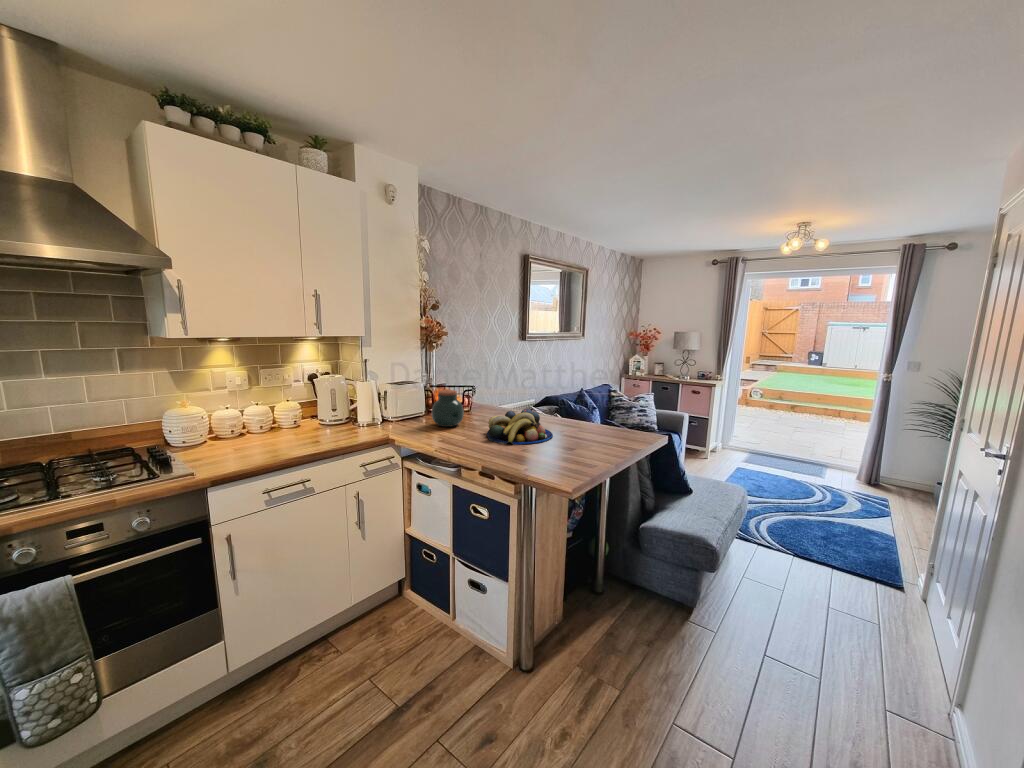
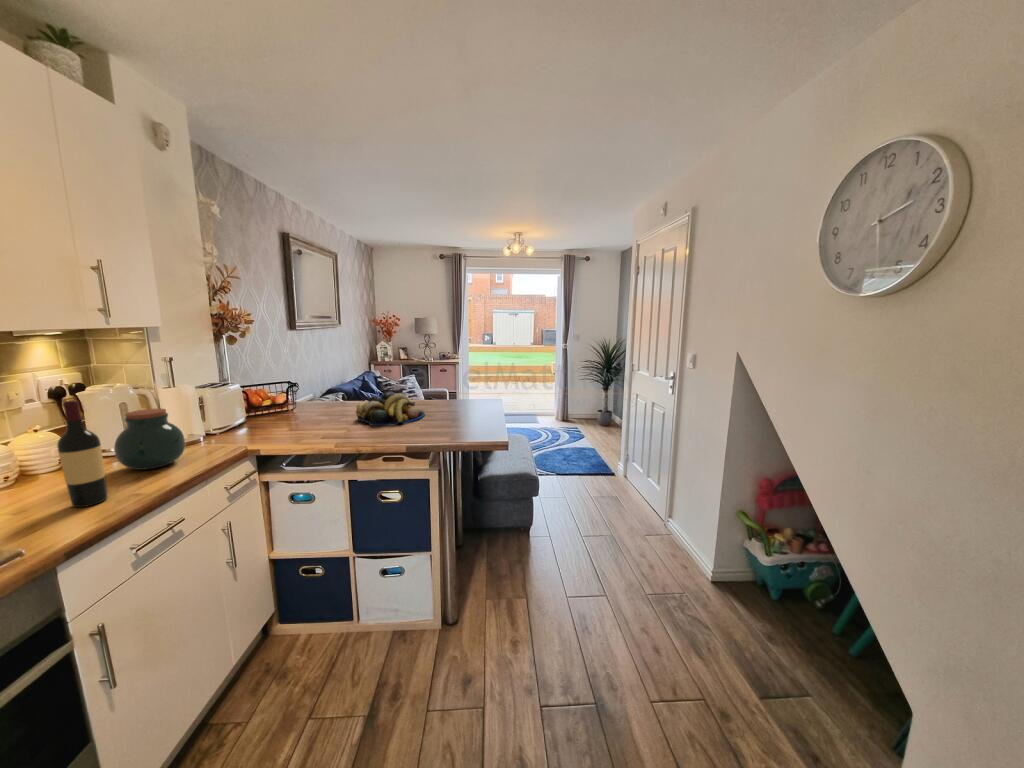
wine bottle: none [268,385,290,452] -> present [57,400,107,507]
jar: present [432,390,464,427] -> present [114,408,185,470]

